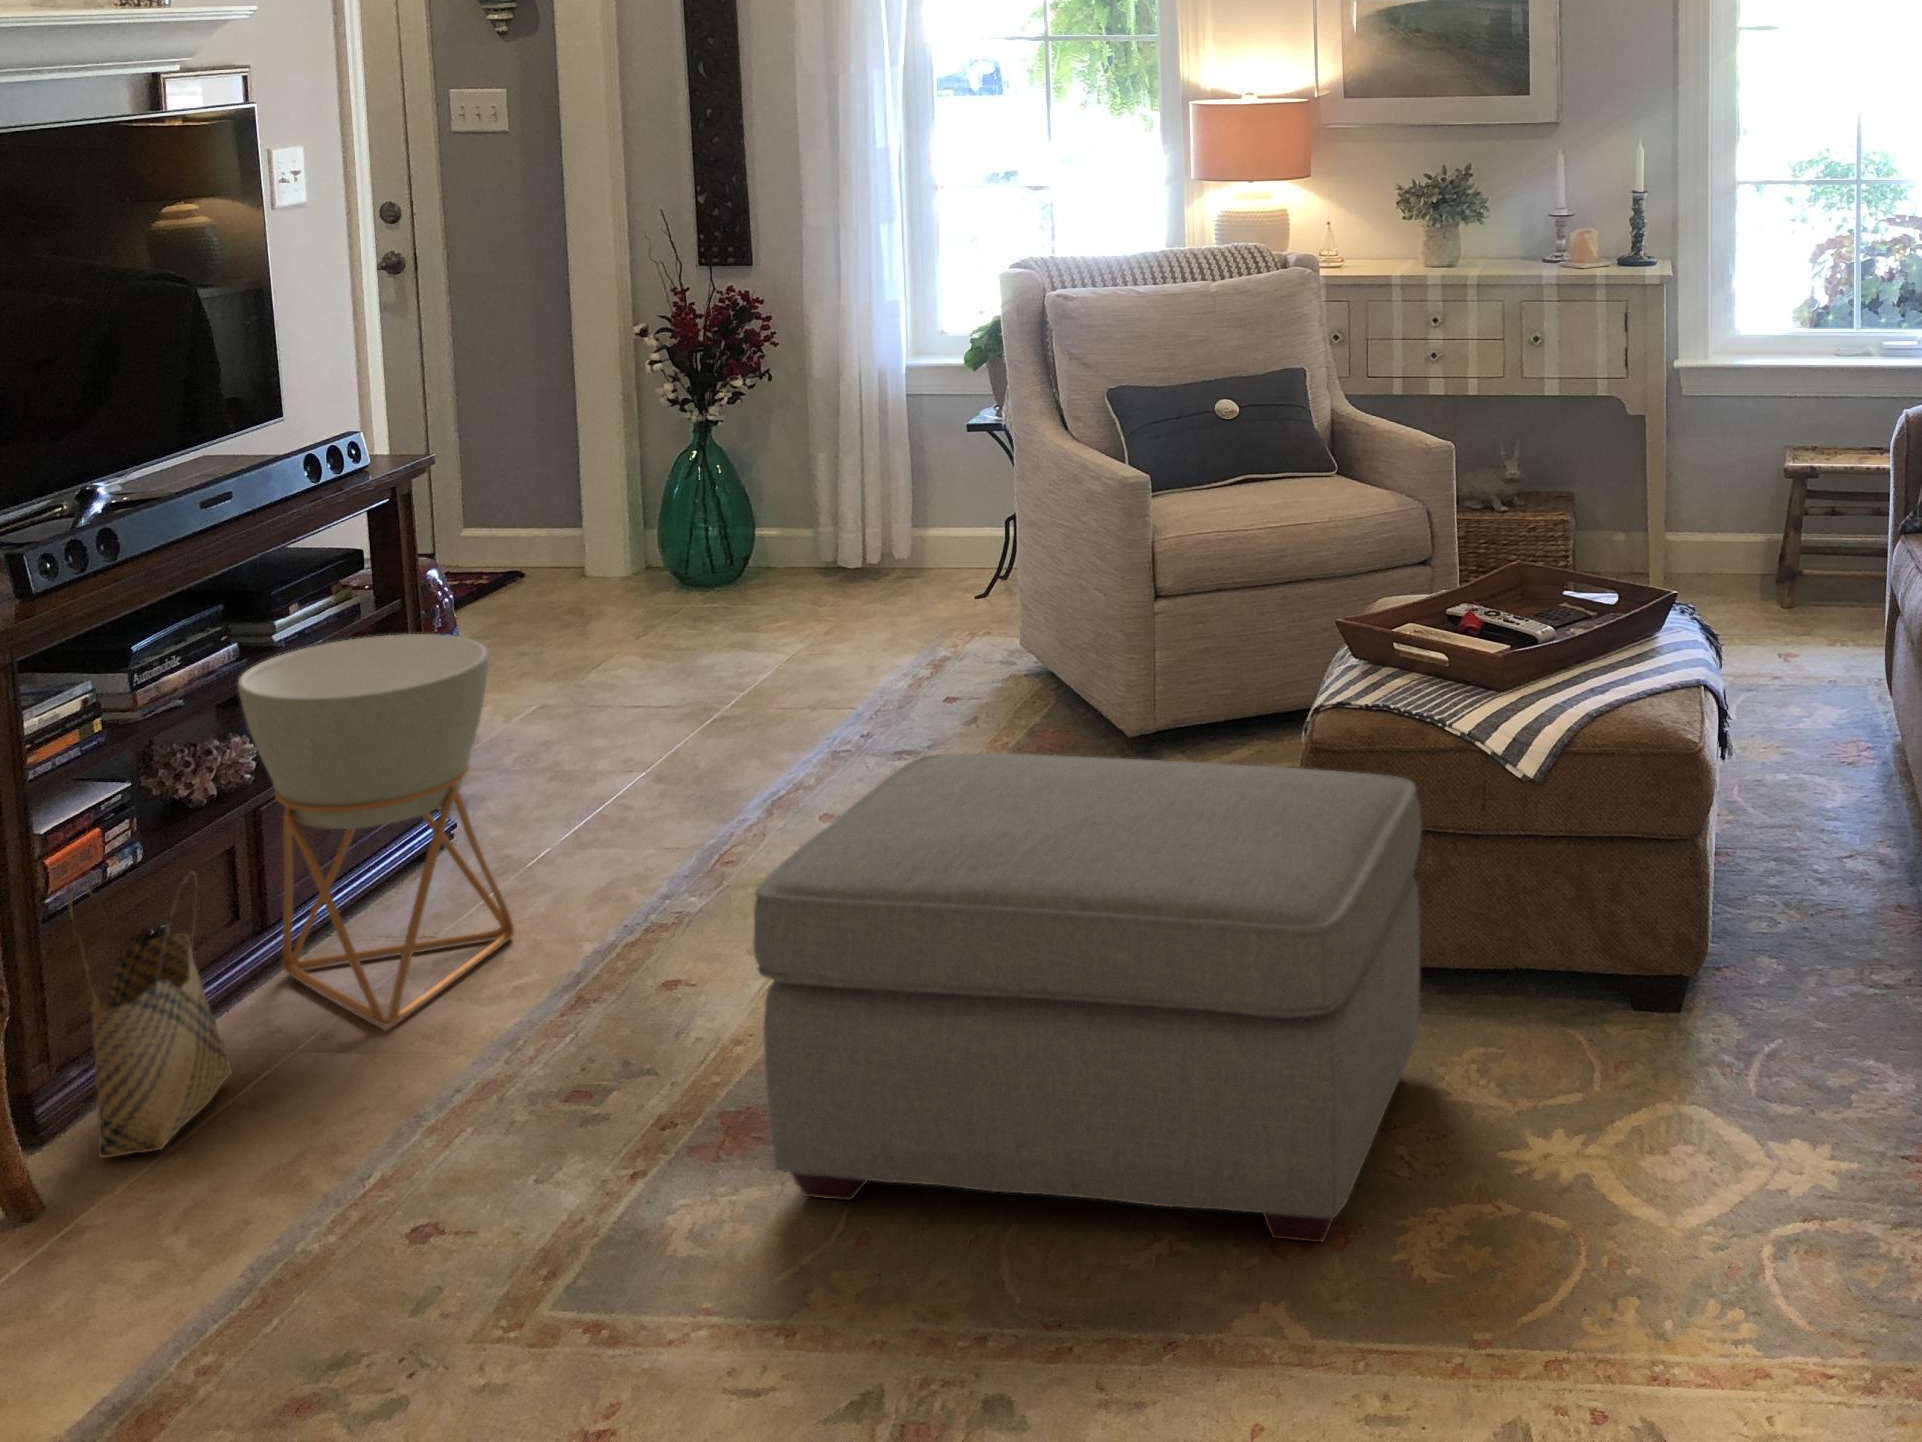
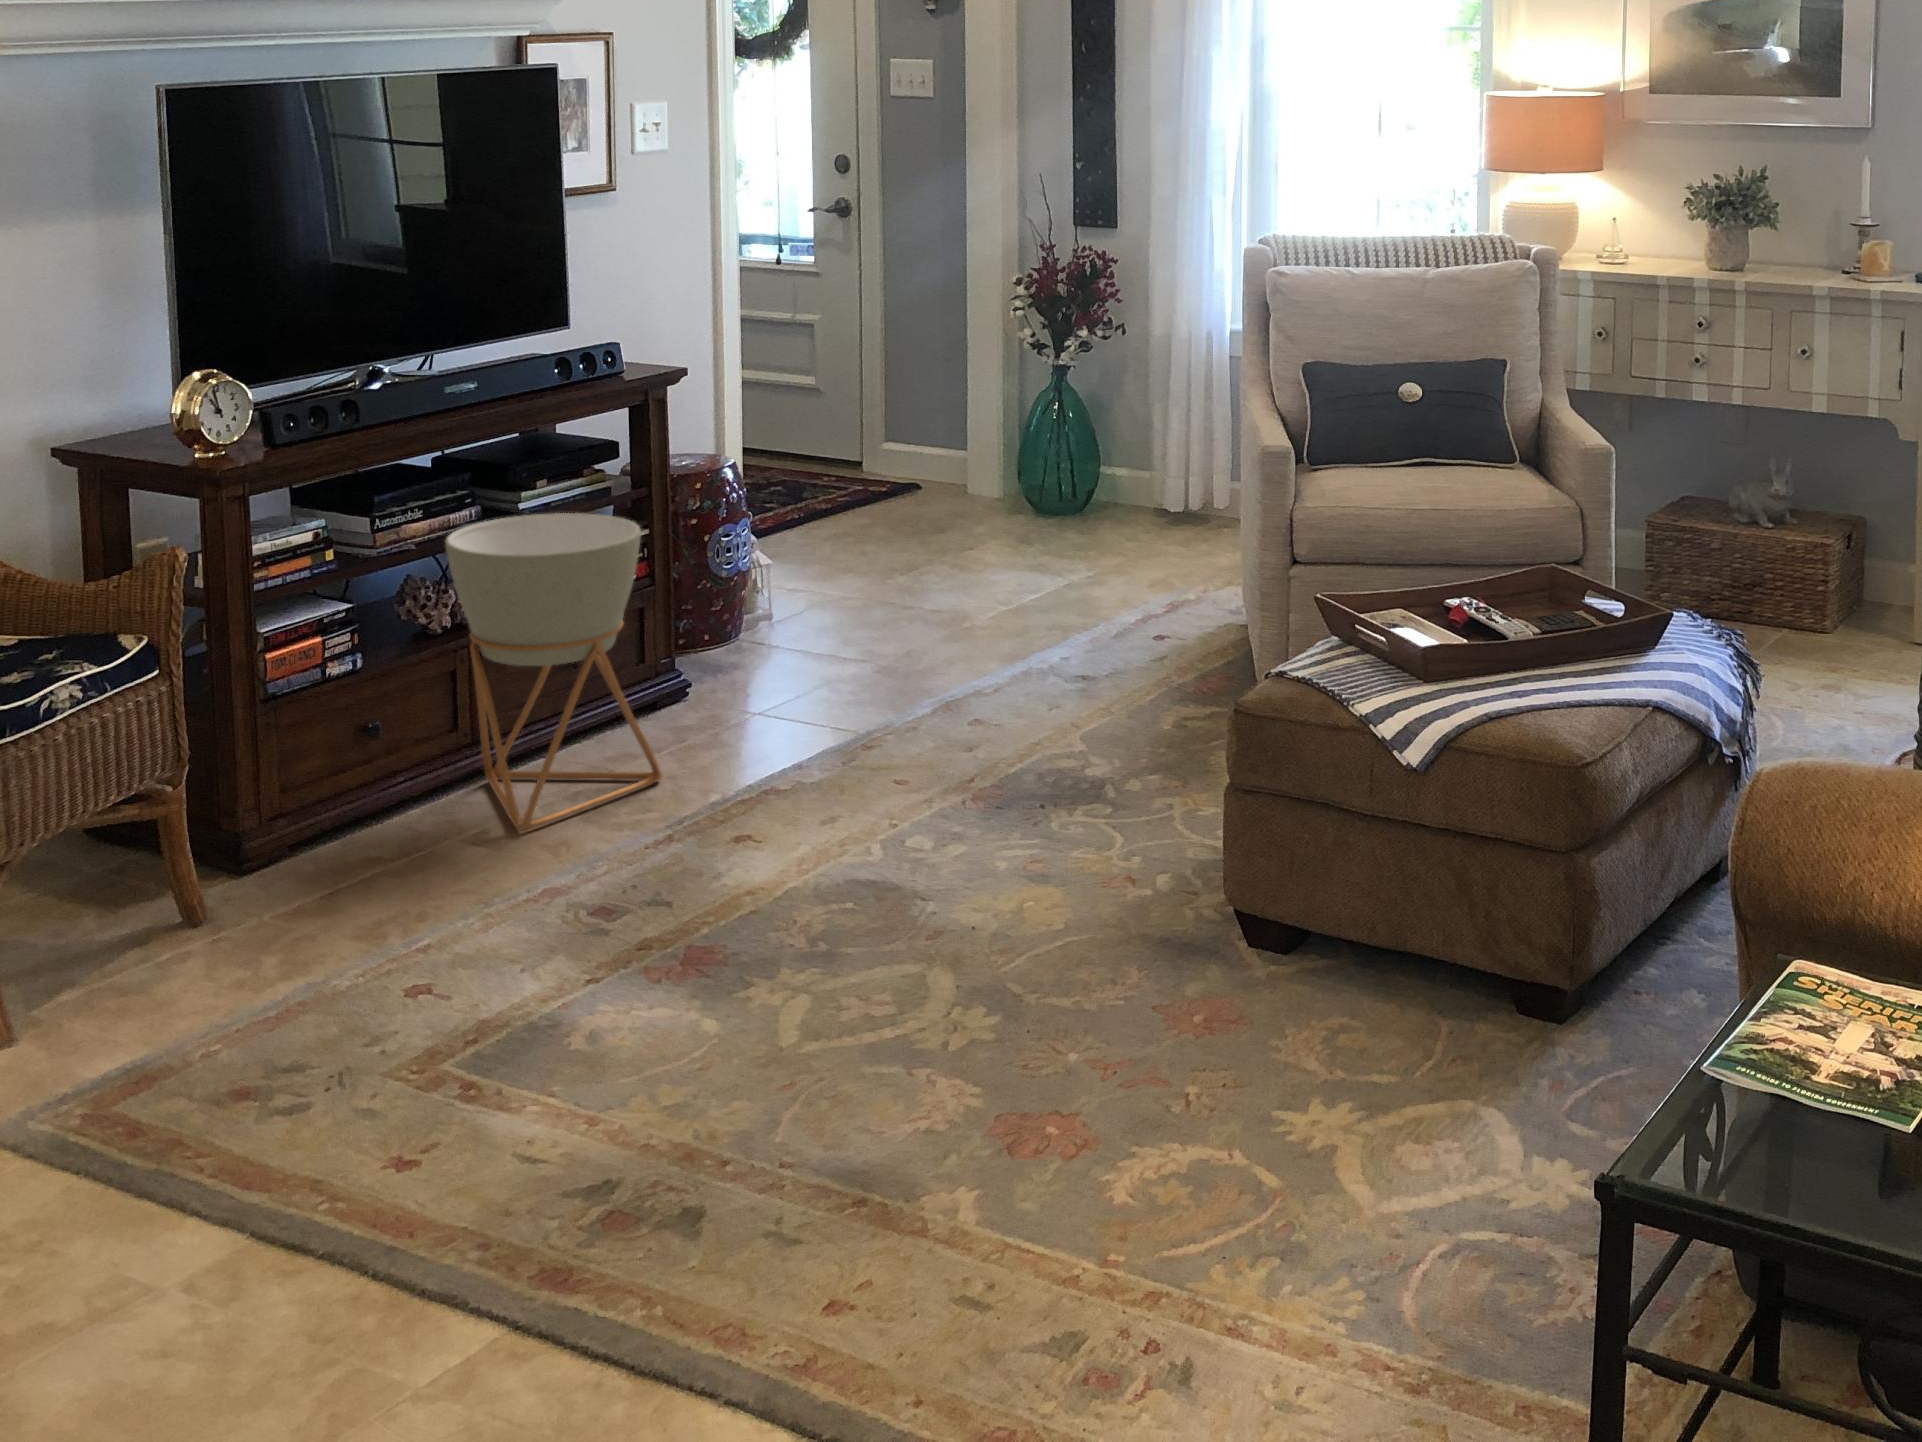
ottoman: present [754,753,1422,1242] -> none [652,666,1273,1148]
woven basket: present [69,873,231,1158] -> none [264,673,390,888]

